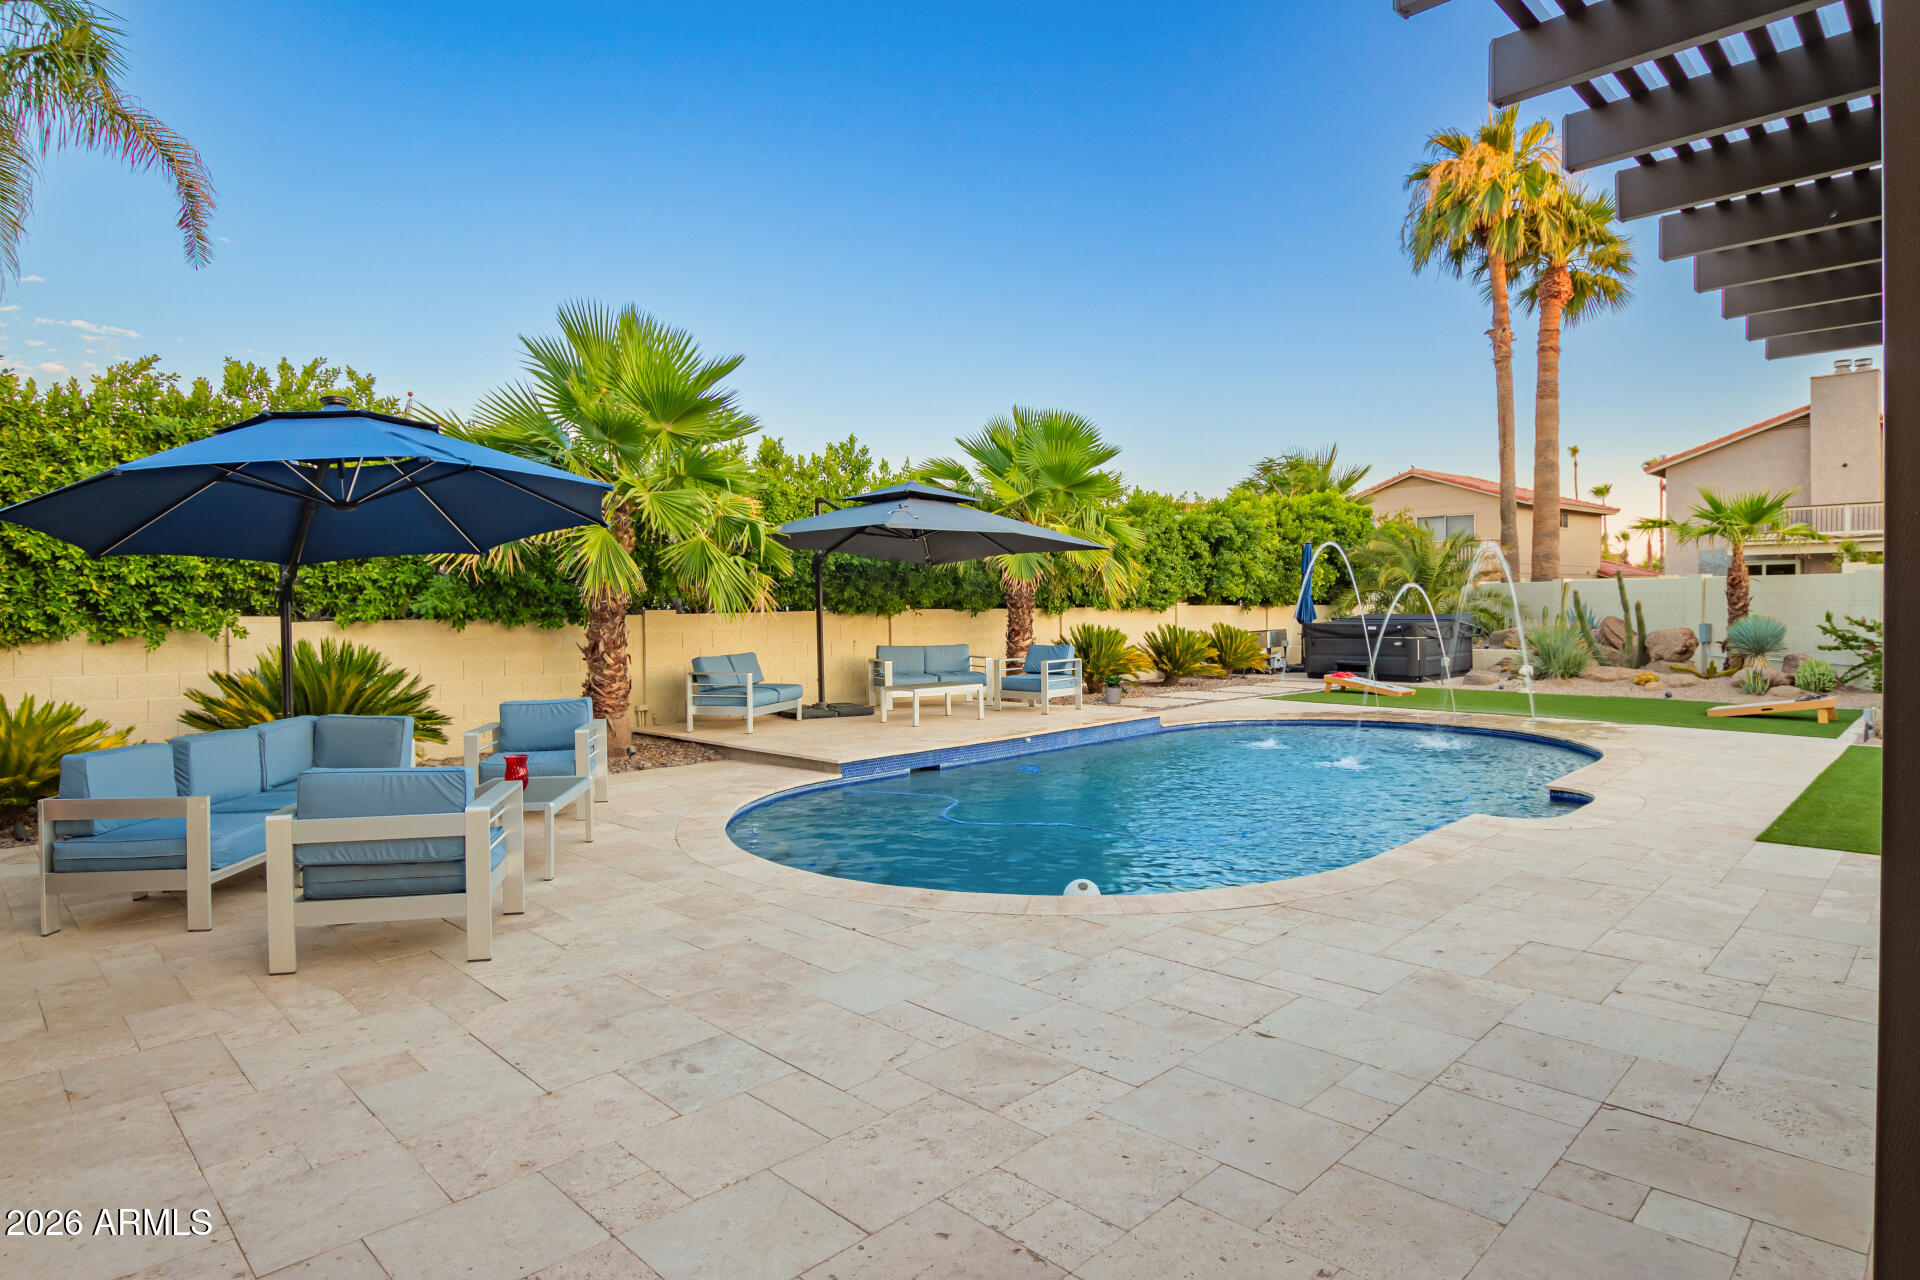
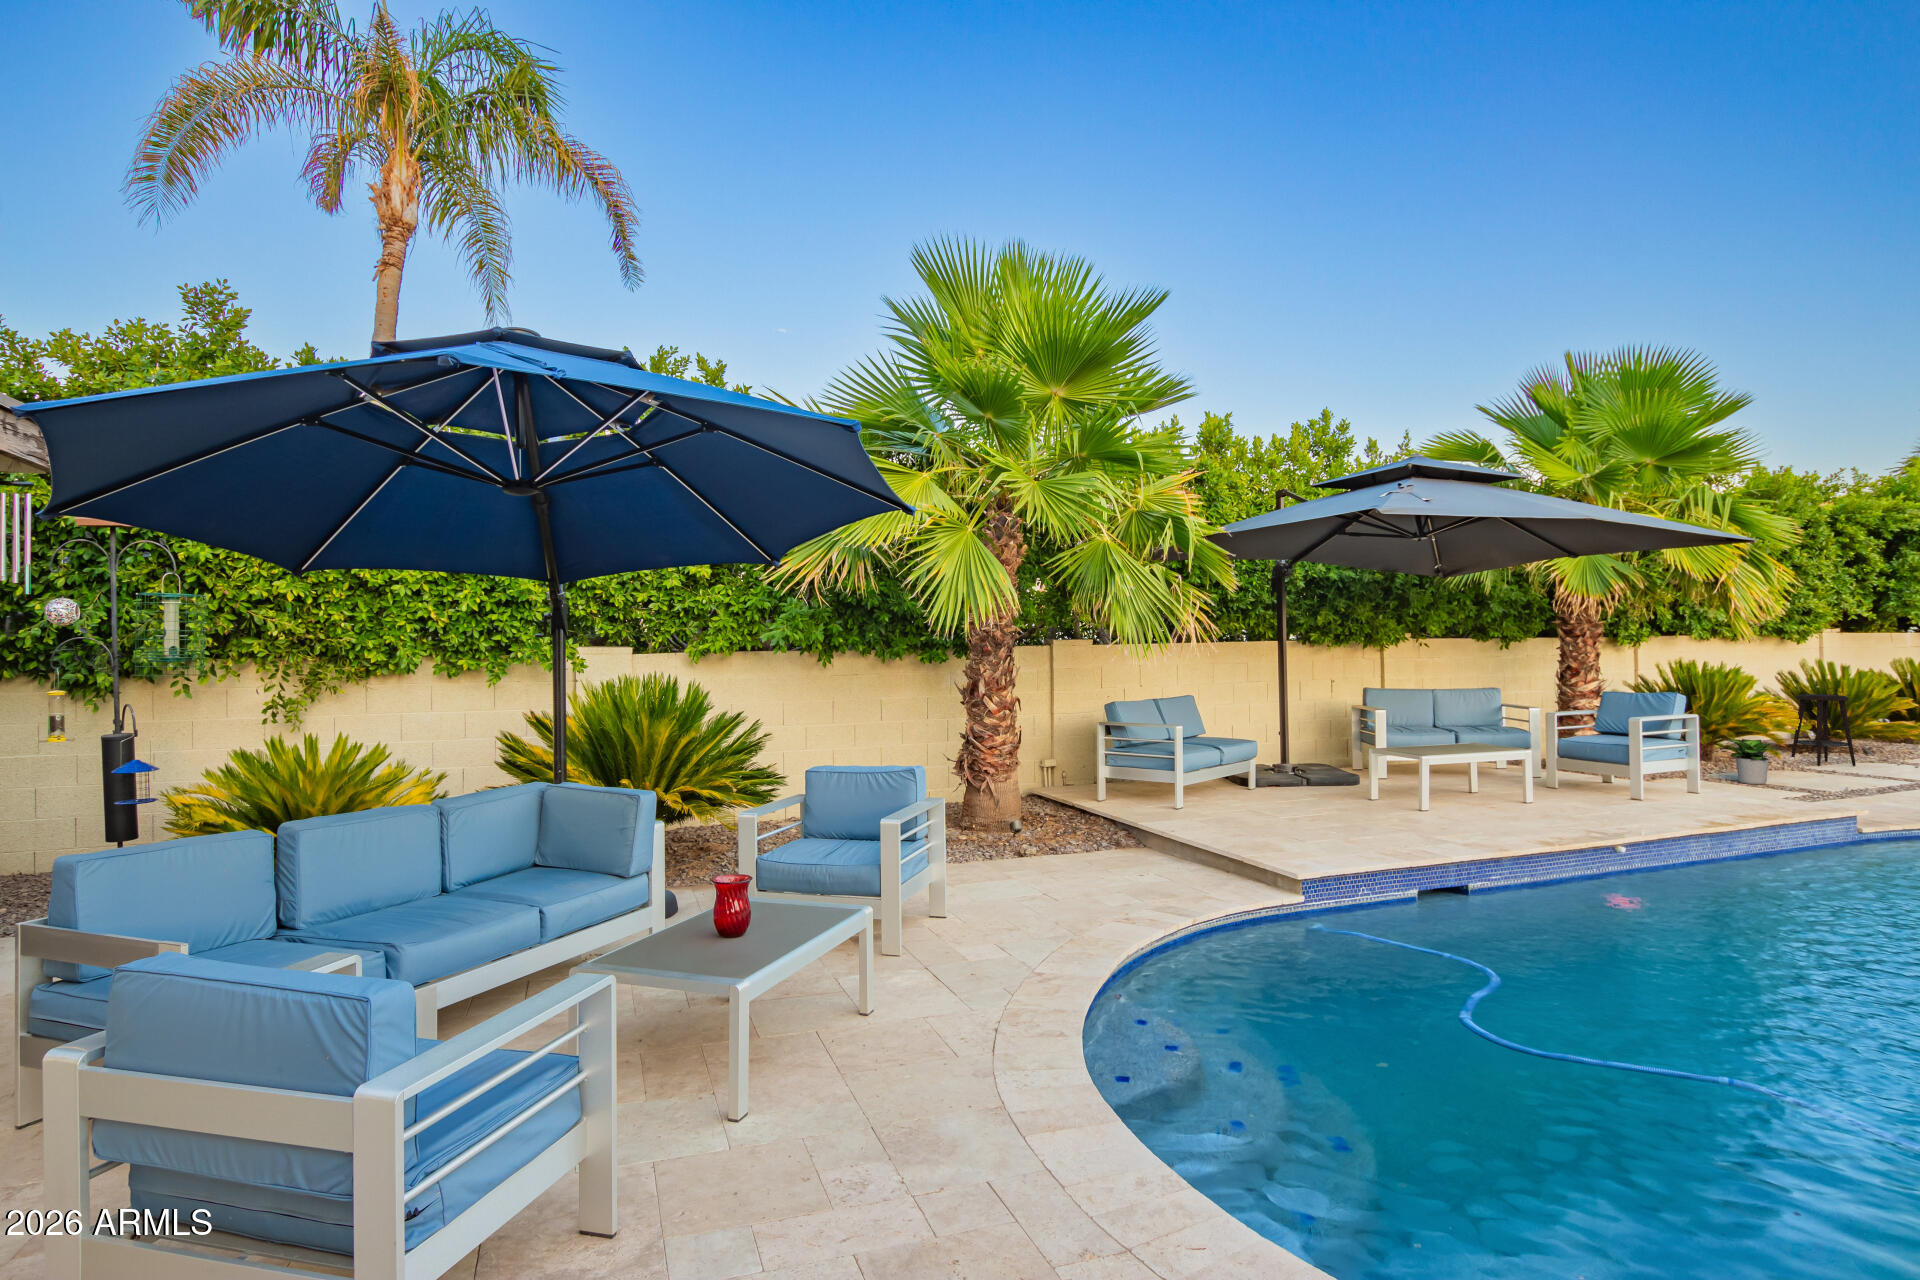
stool: none [1142,646,1174,692] -> present [1791,694,1856,766]

